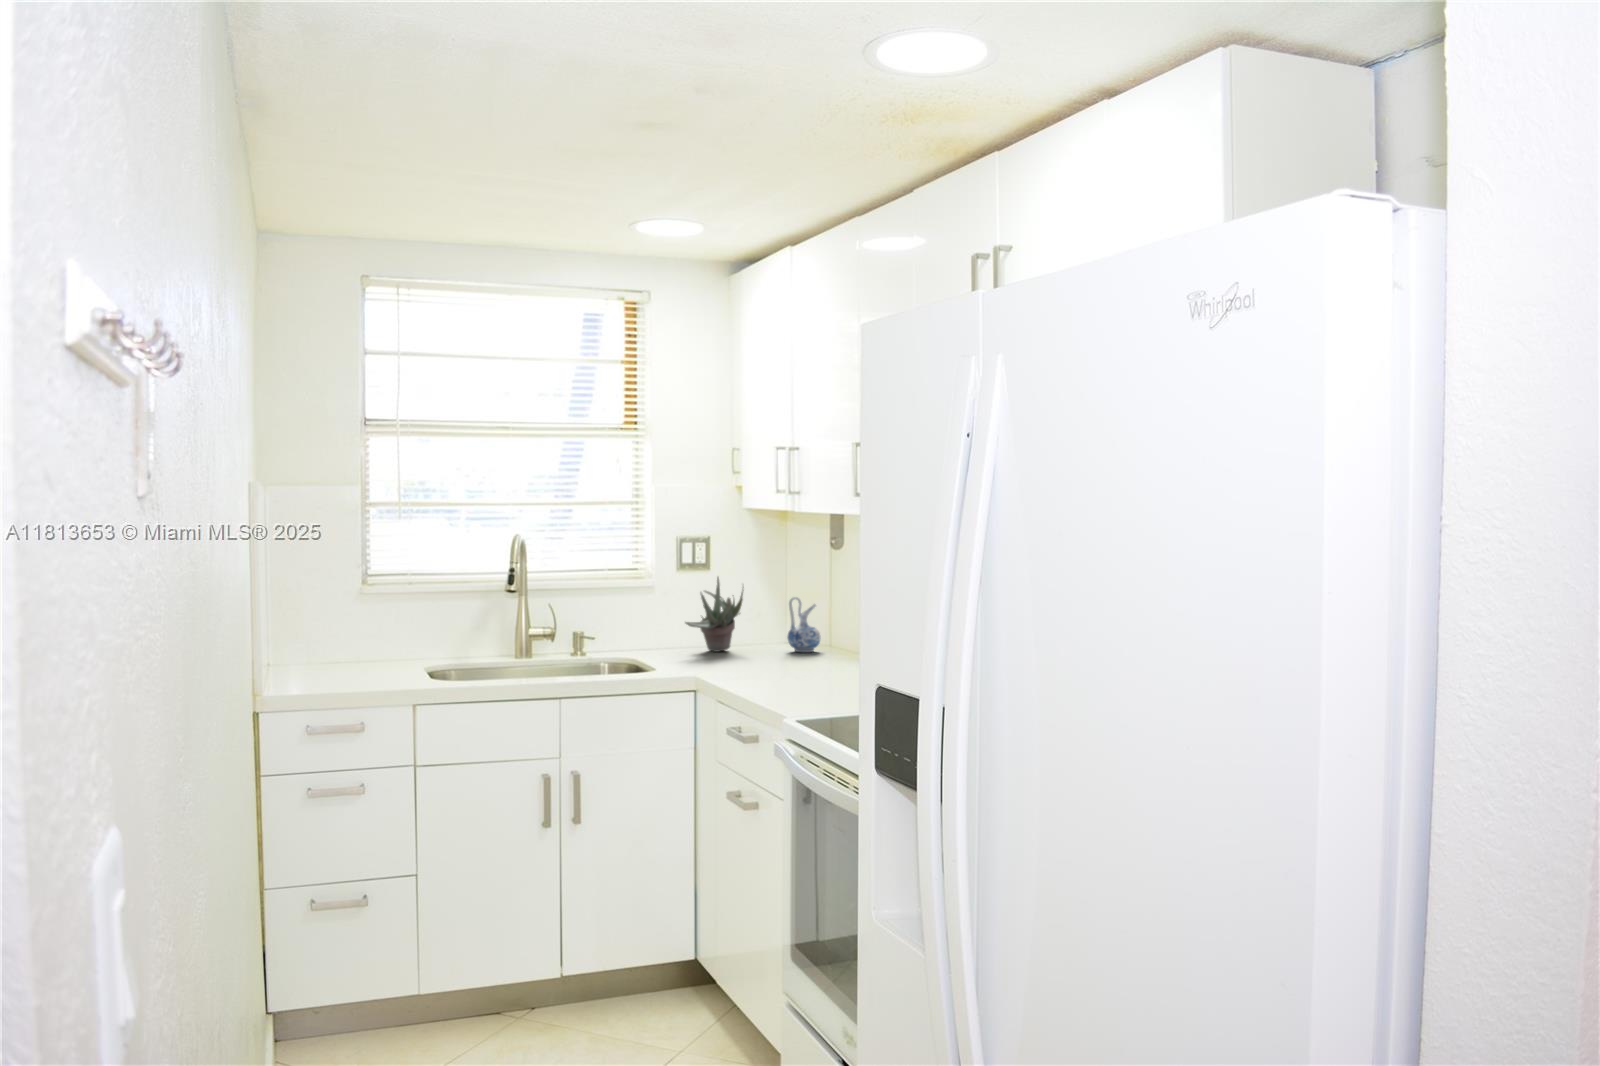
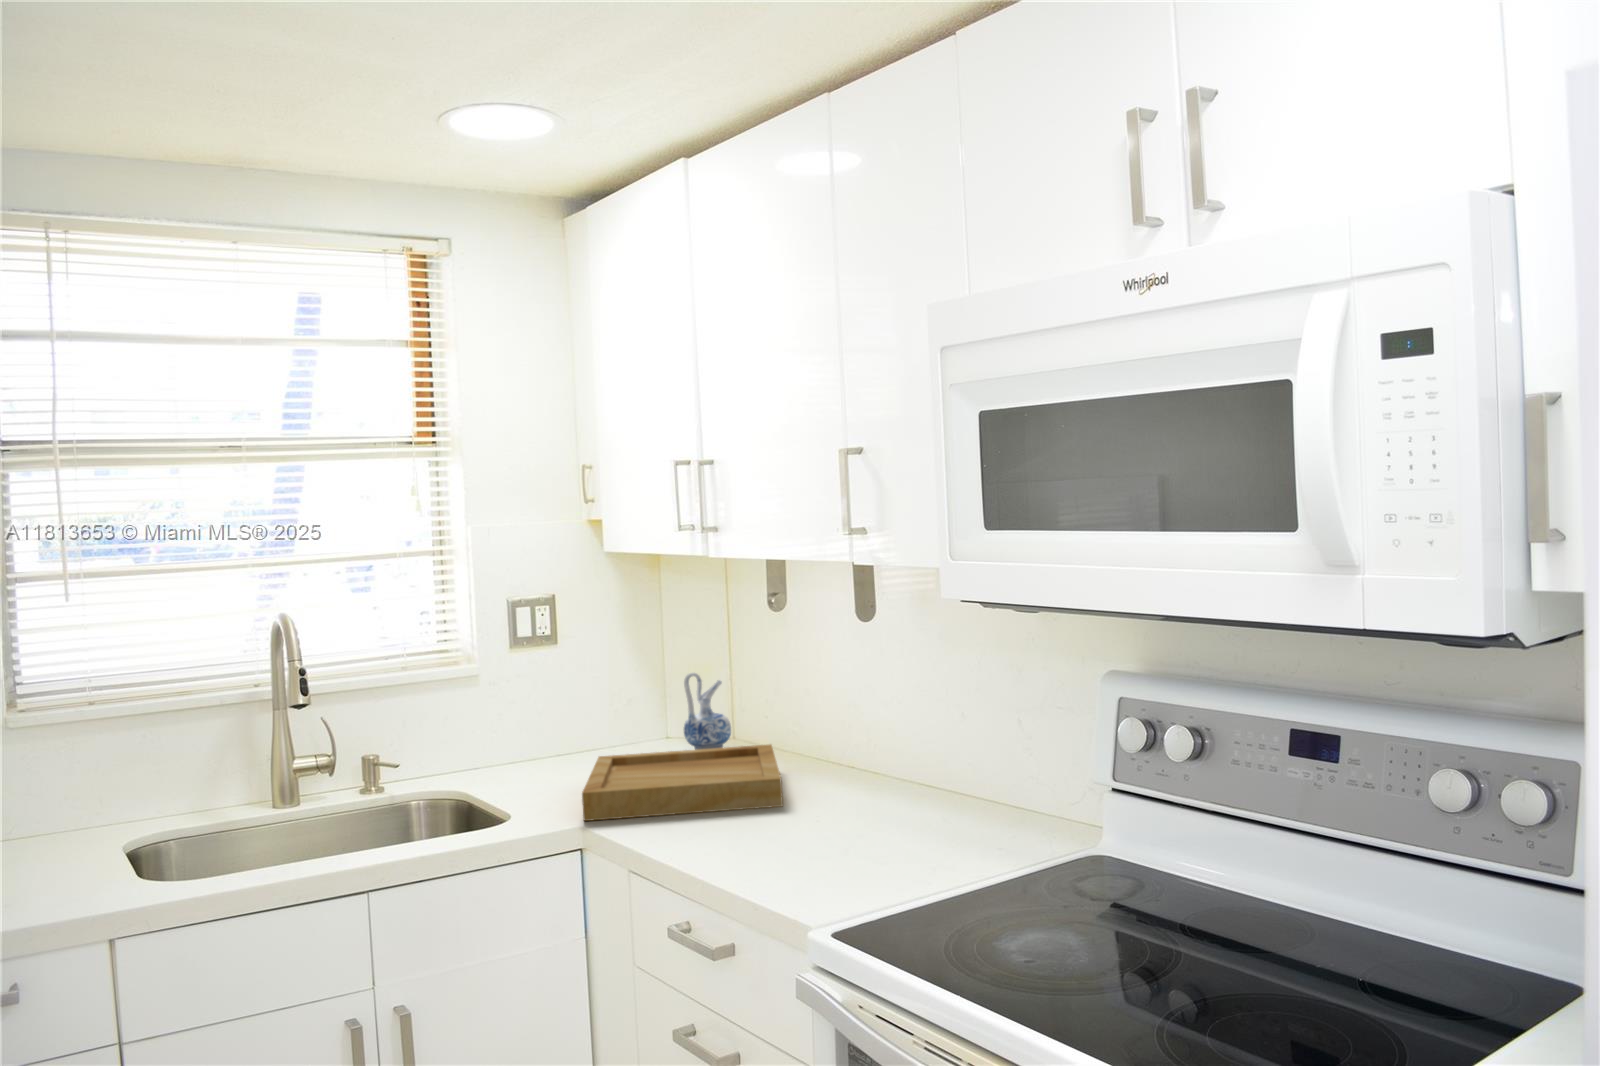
succulent plant: present [685,577,744,652] -> none [538,652,618,763]
tray: none [691,645,833,682] -> present [582,744,783,821]

